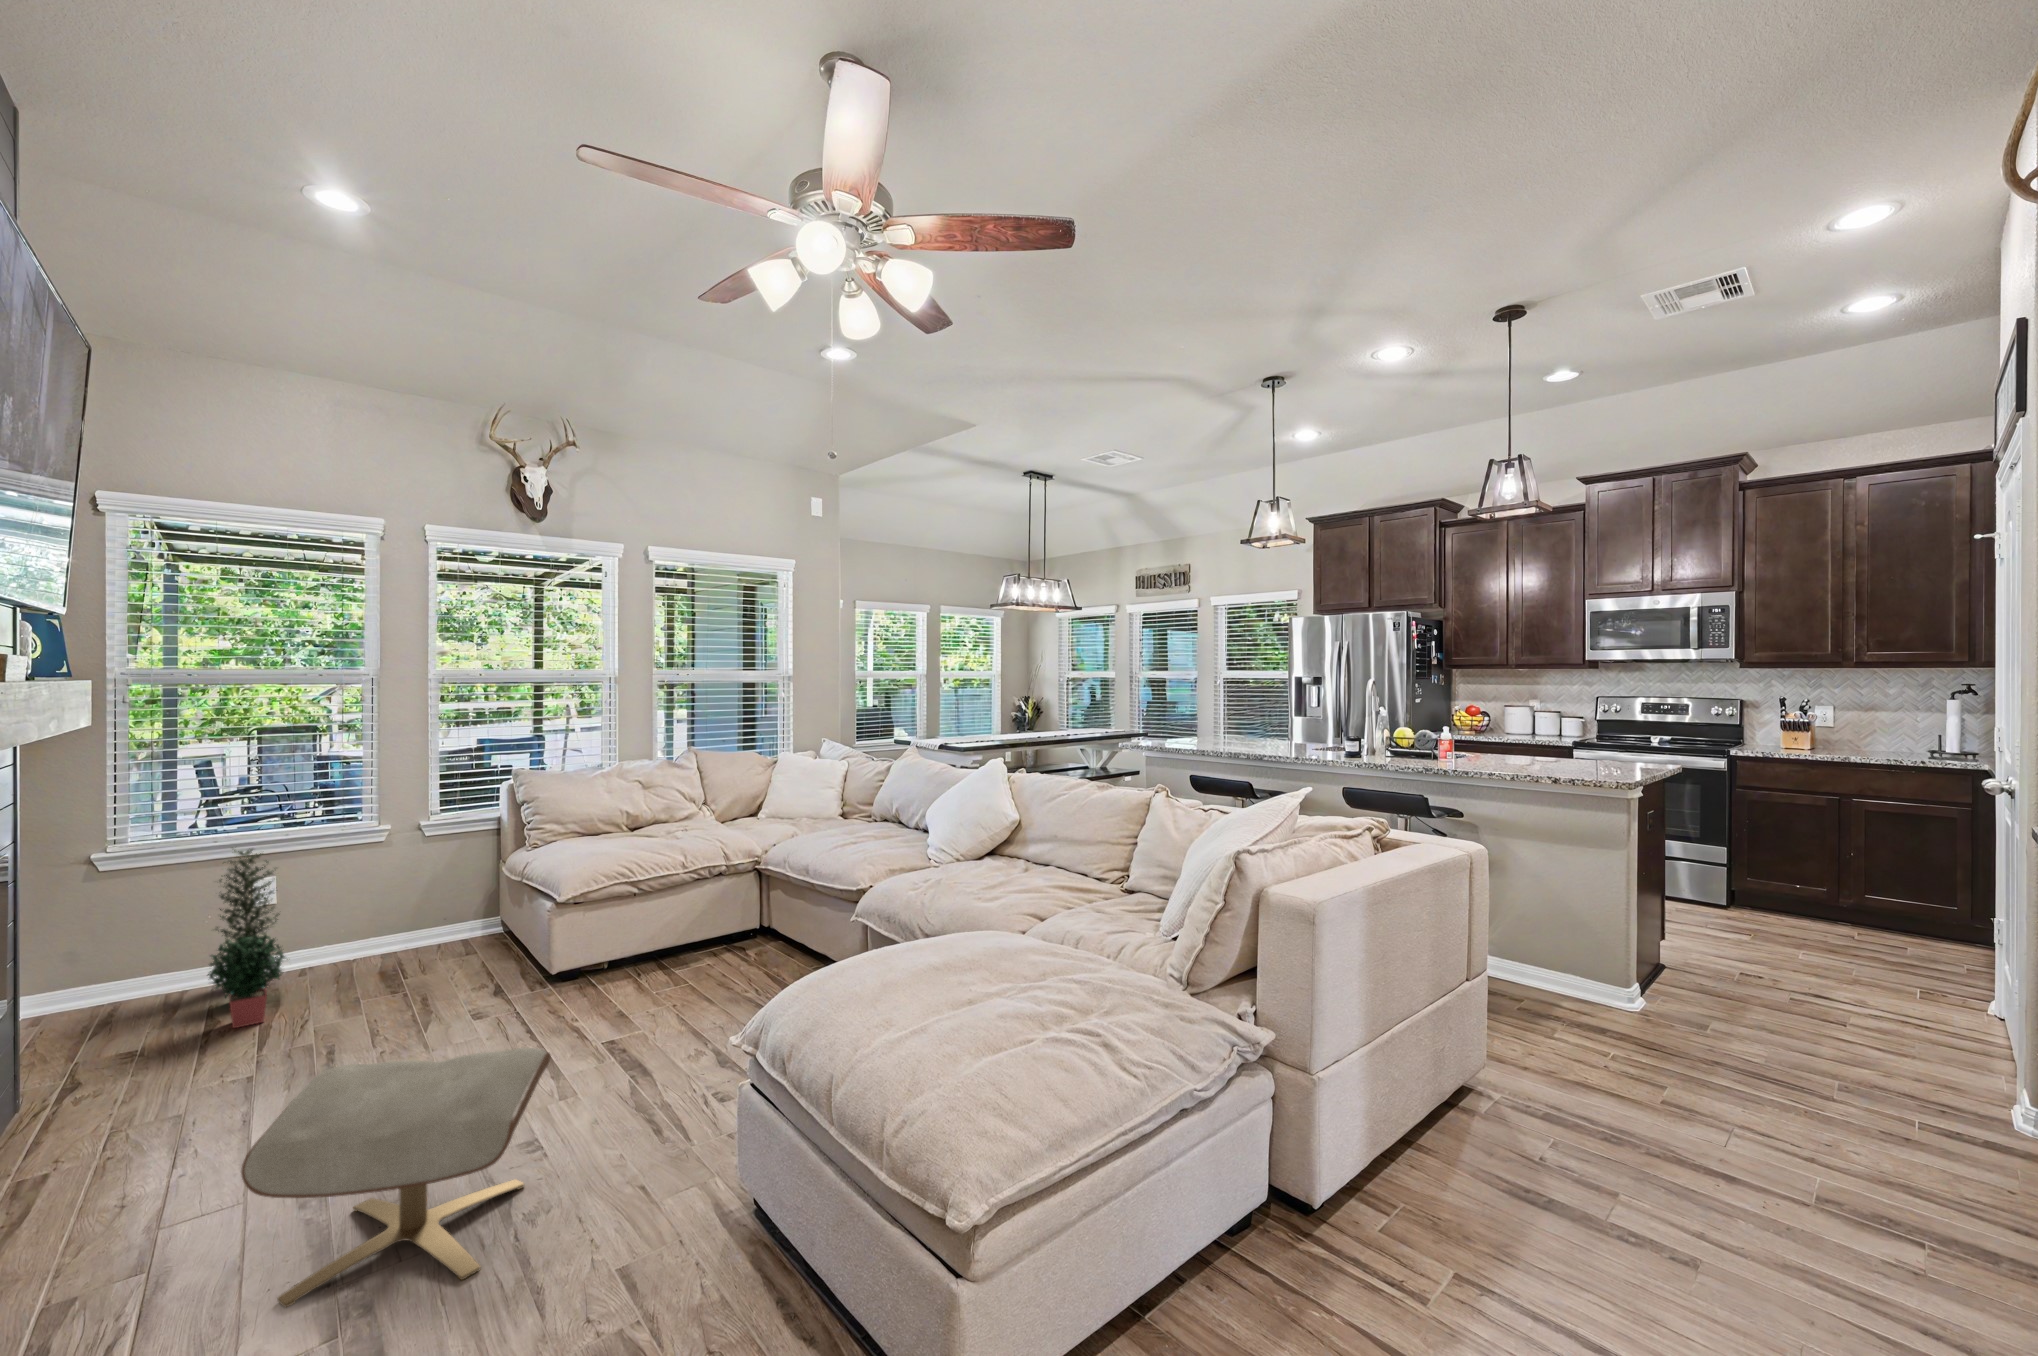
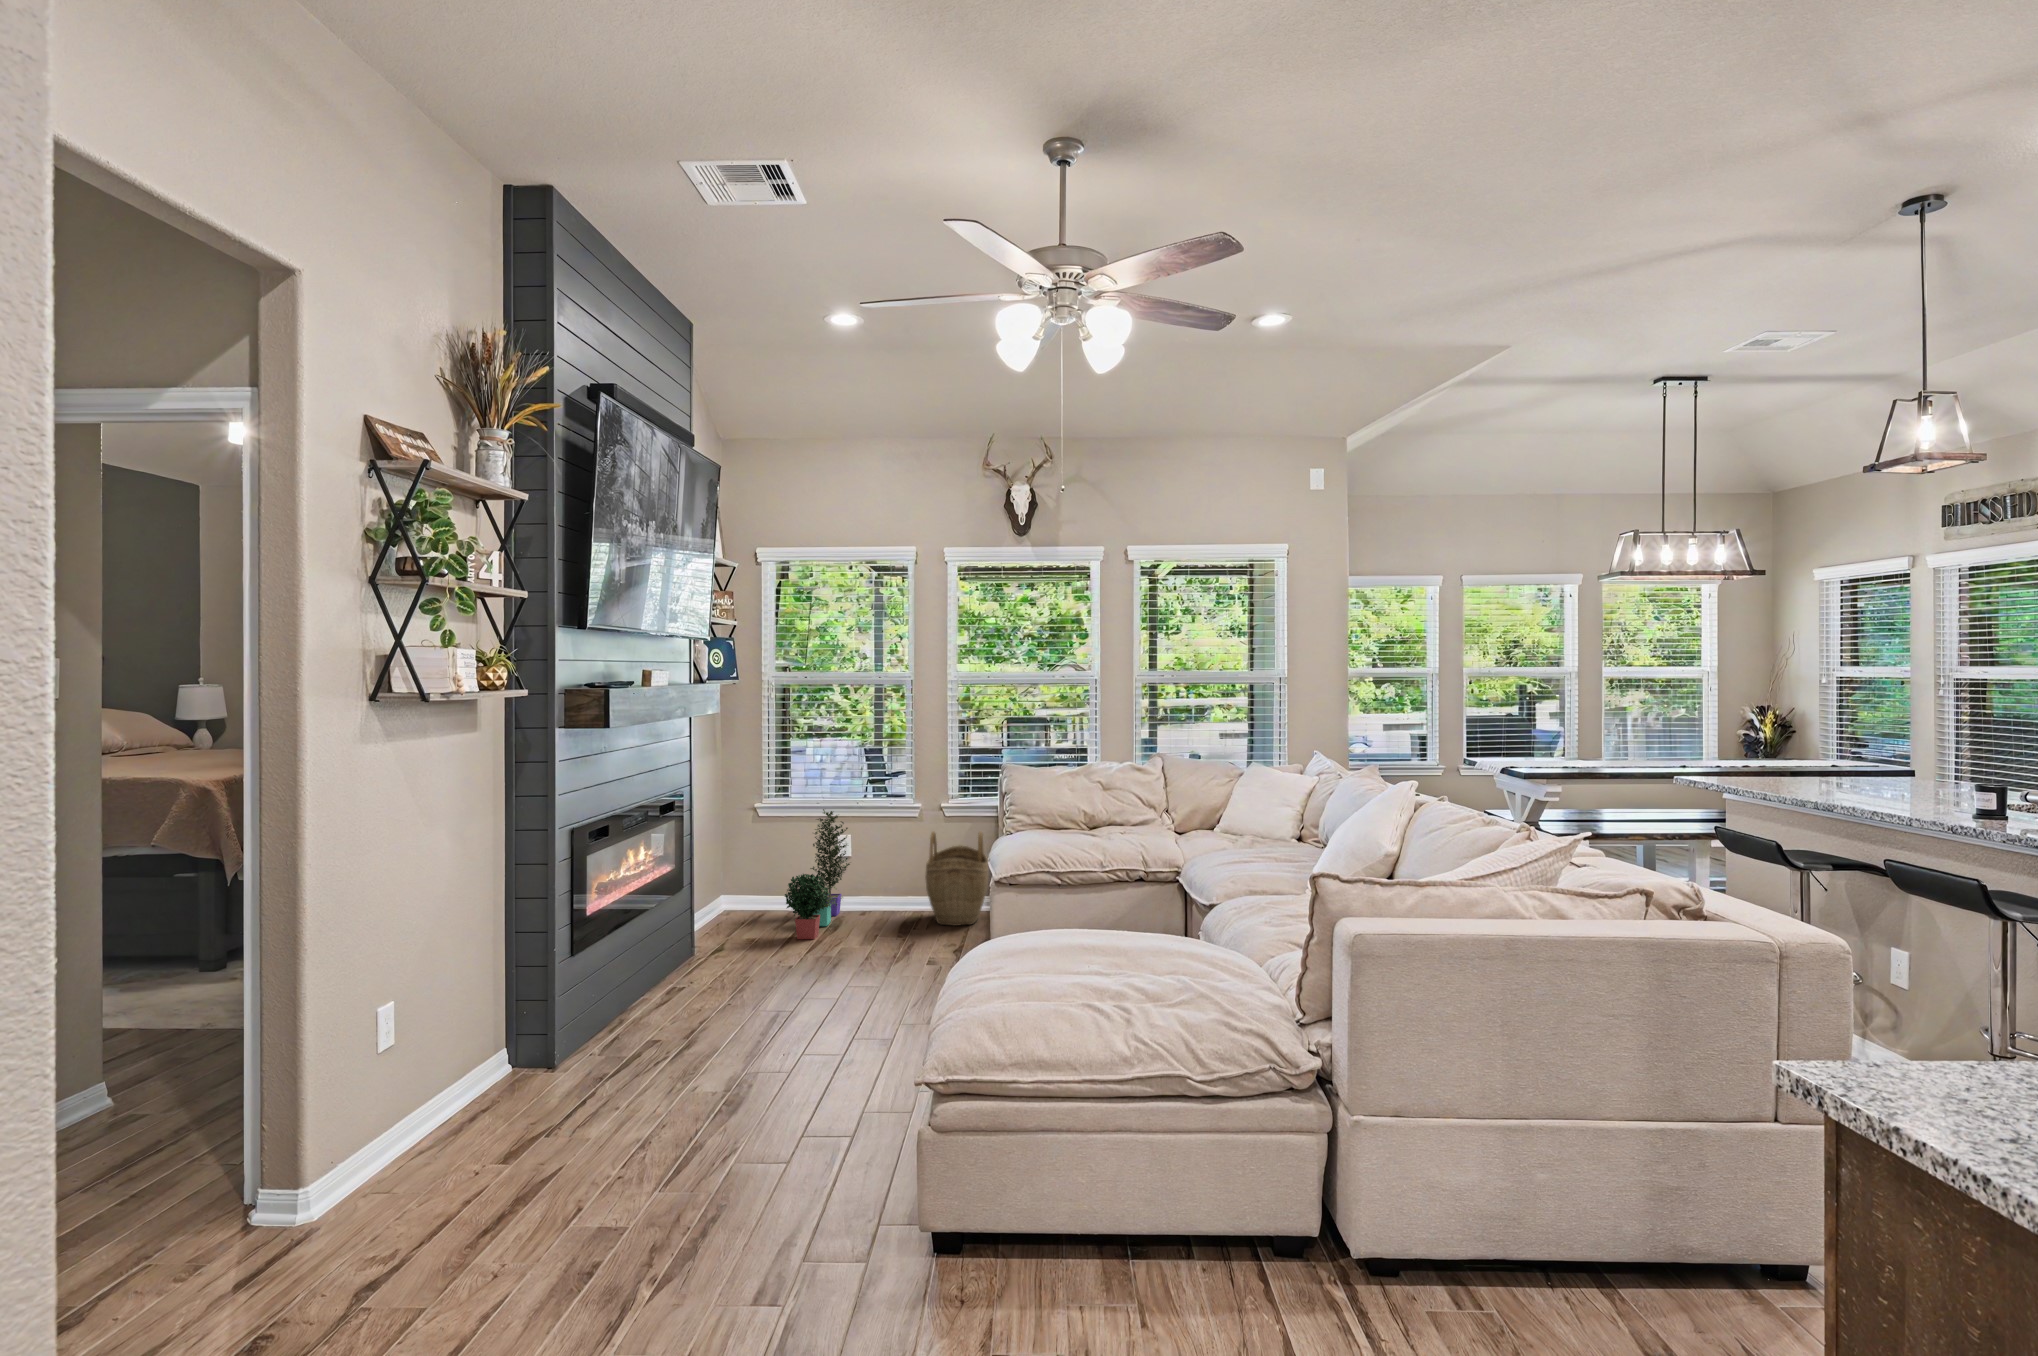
woven basket: none [410,848,499,965] -> present [925,831,988,926]
ottoman: present [241,1048,551,1307] -> none [656,952,837,1106]

